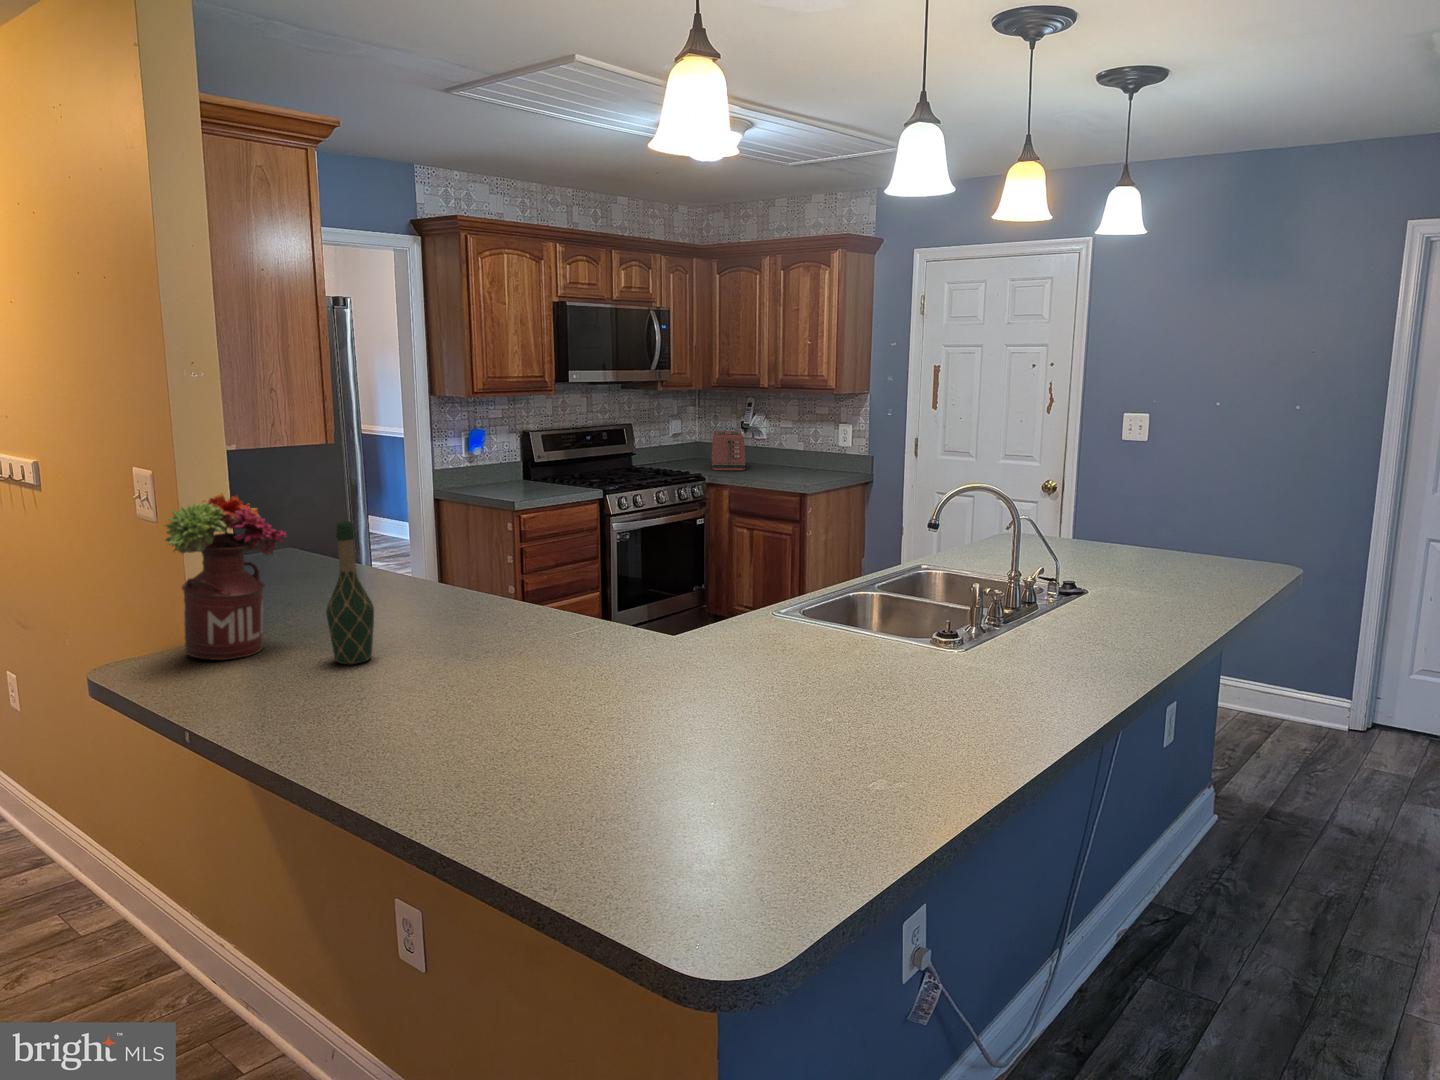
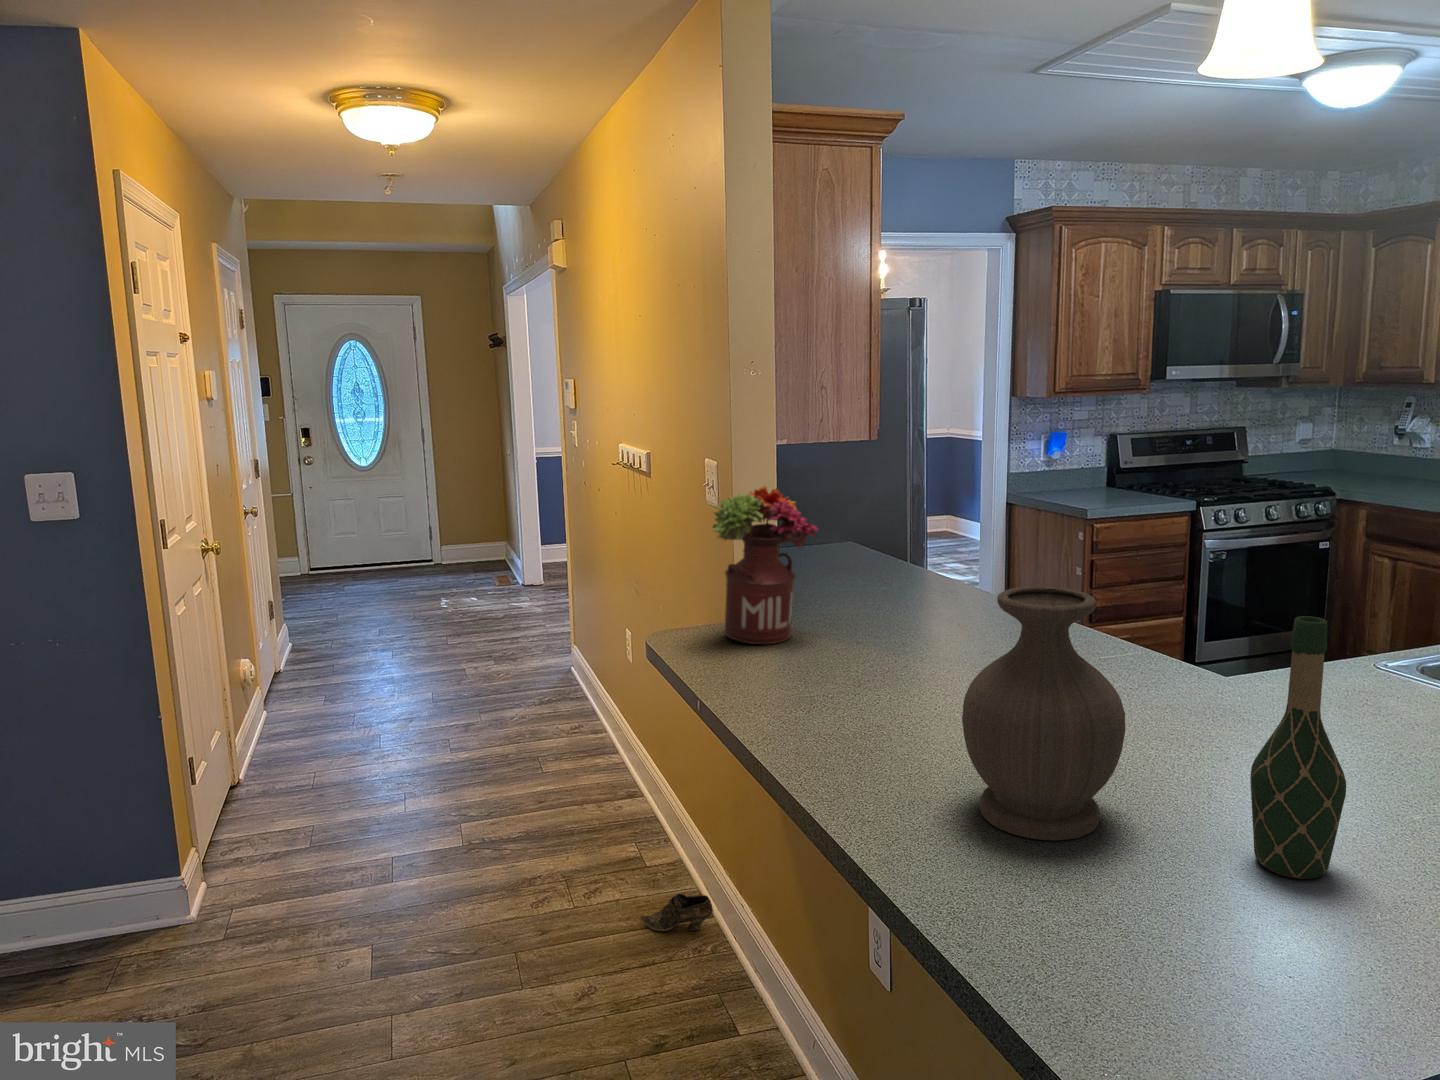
toaster: present [711,431,746,470] -> none [1351,437,1402,487]
wine bottle: present [326,521,374,664] -> present [1250,616,1346,879]
vase: none [483,565,612,772] -> present [962,587,1125,841]
shoe: none [88,946,182,1002] -> present [640,894,713,931]

